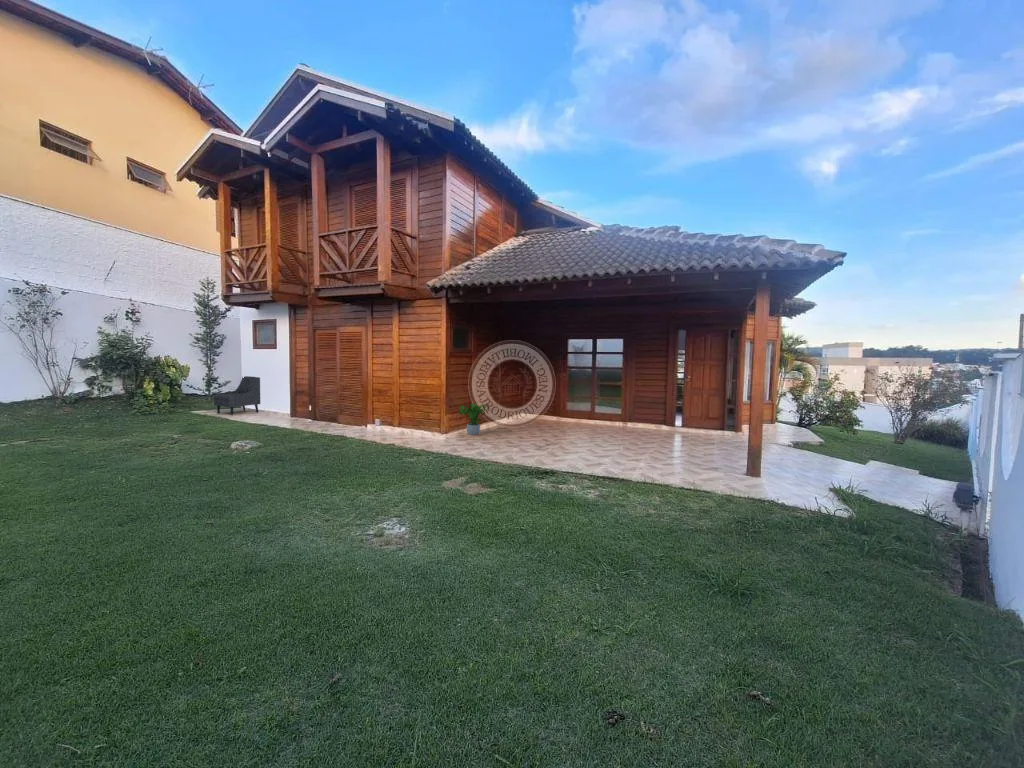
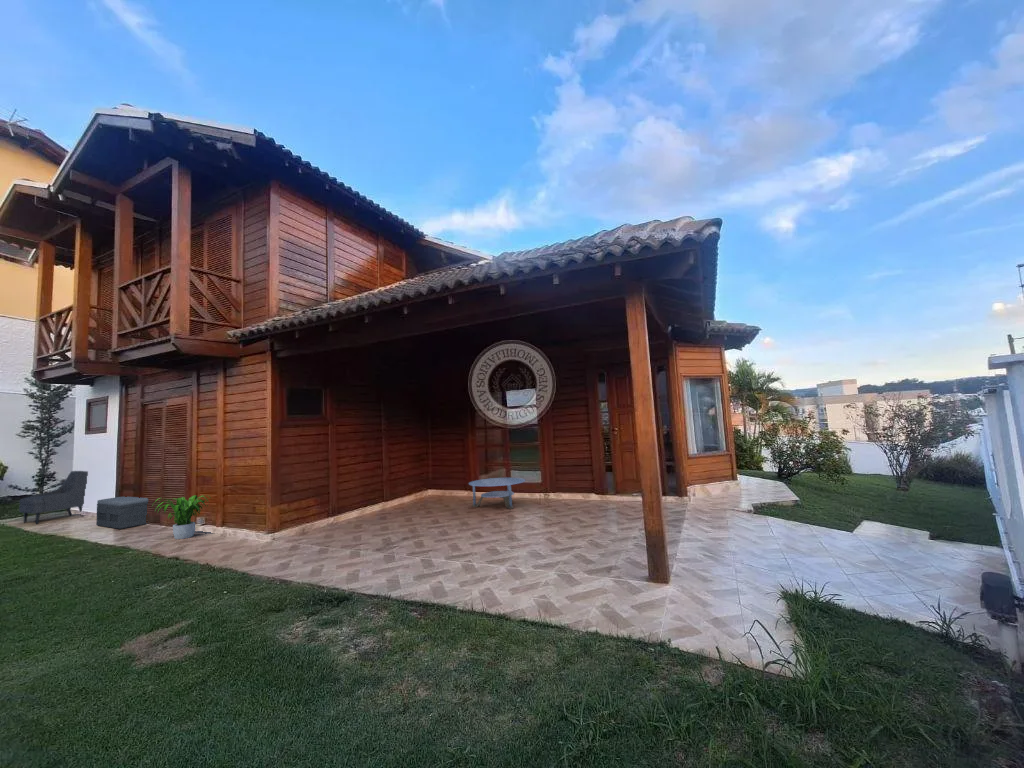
storage bench: none [286,399,328,424] -> present [96,496,149,529]
potted plant: present [459,404,489,435] -> present [155,495,211,539]
round table: none [572,407,617,431] -> present [469,477,525,509]

